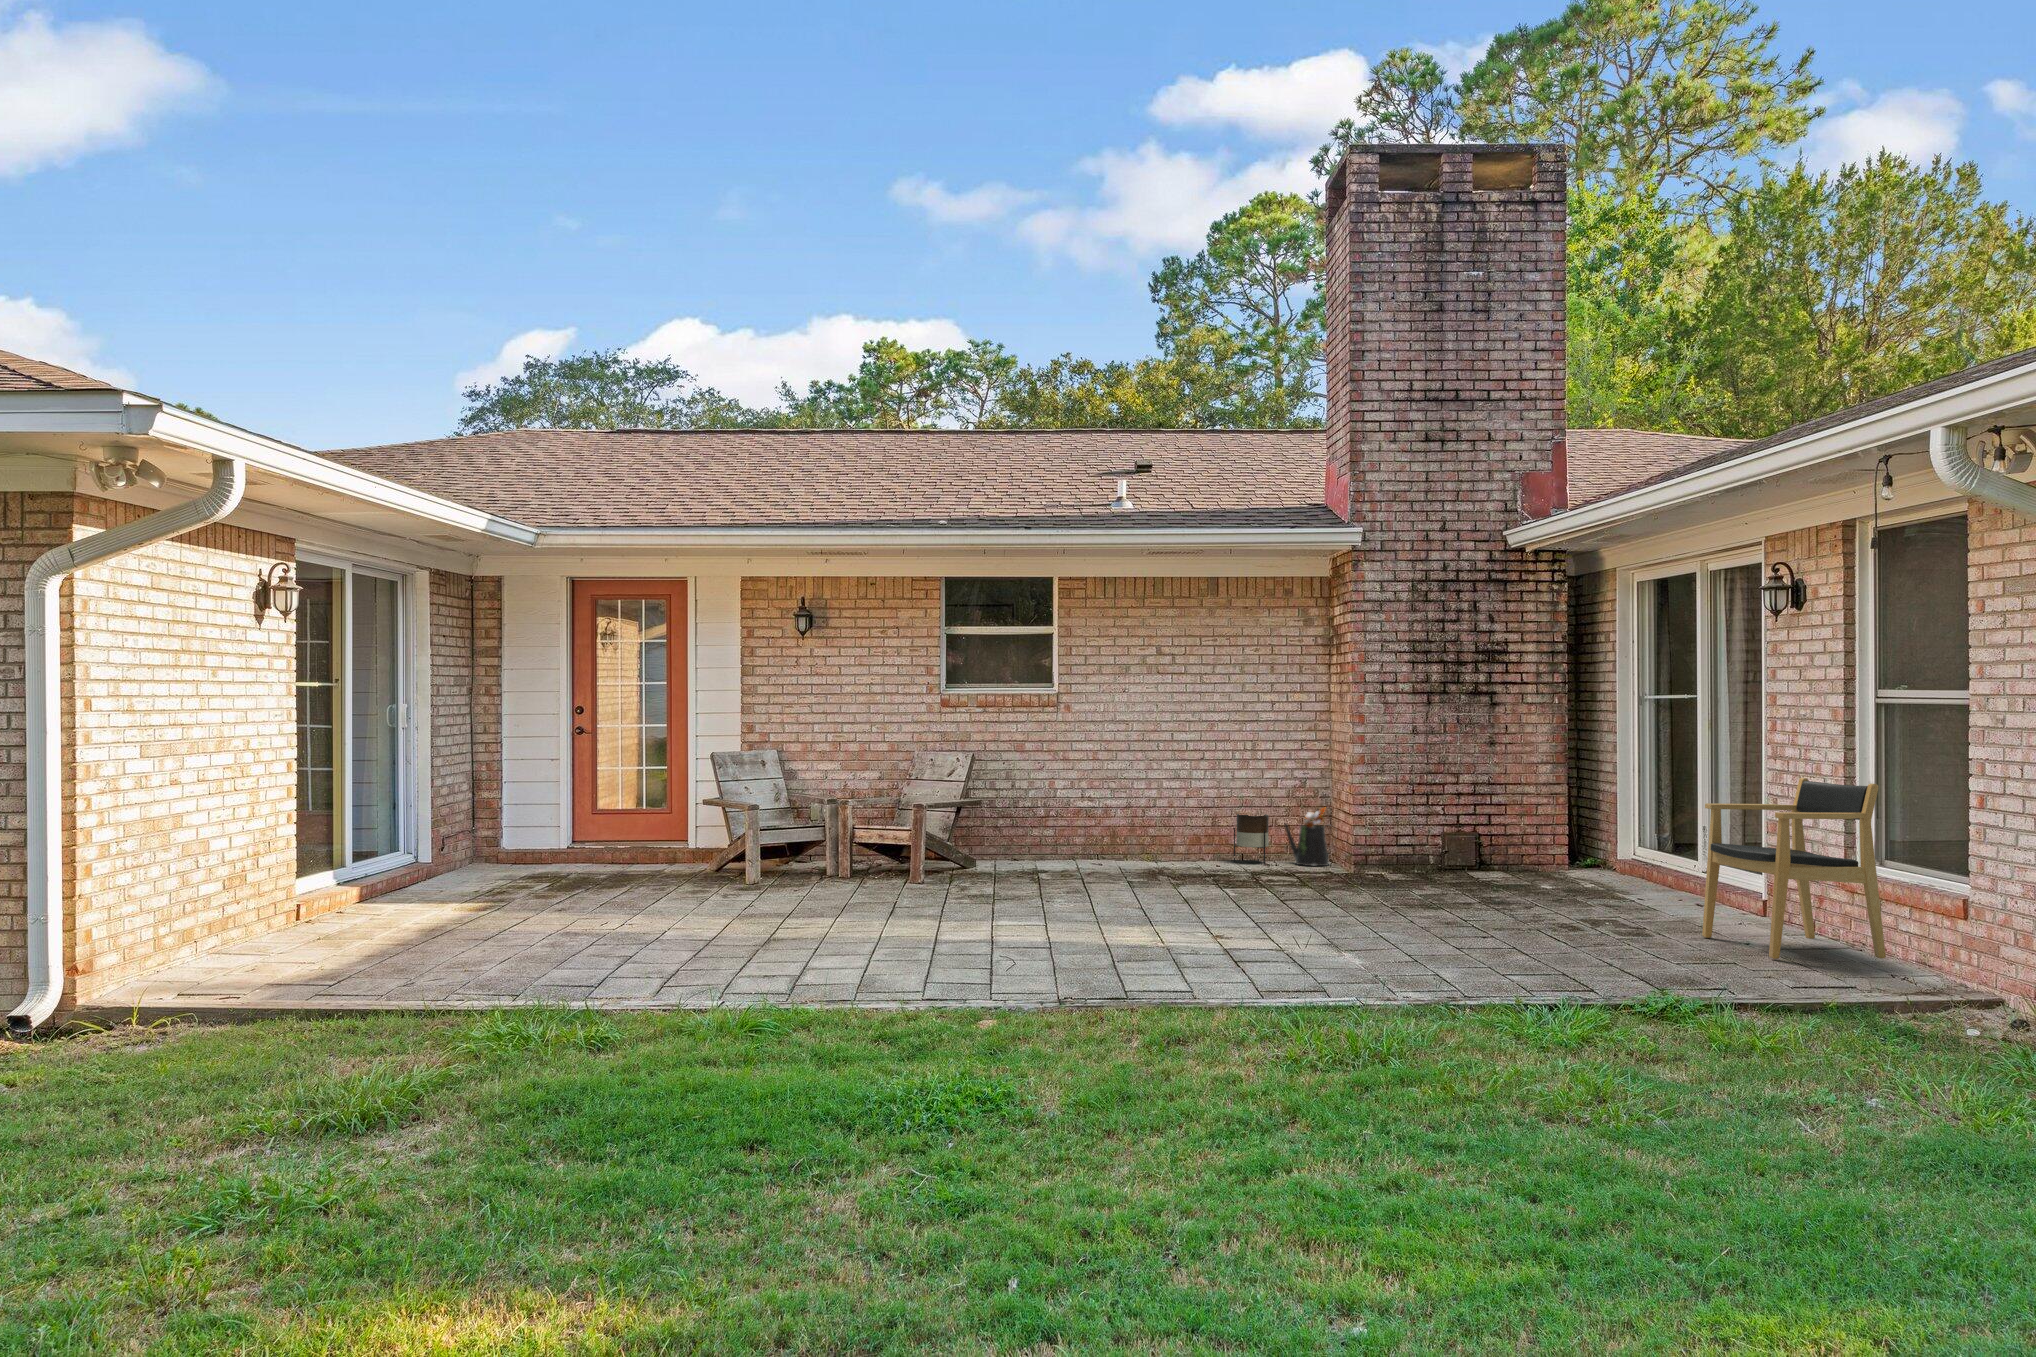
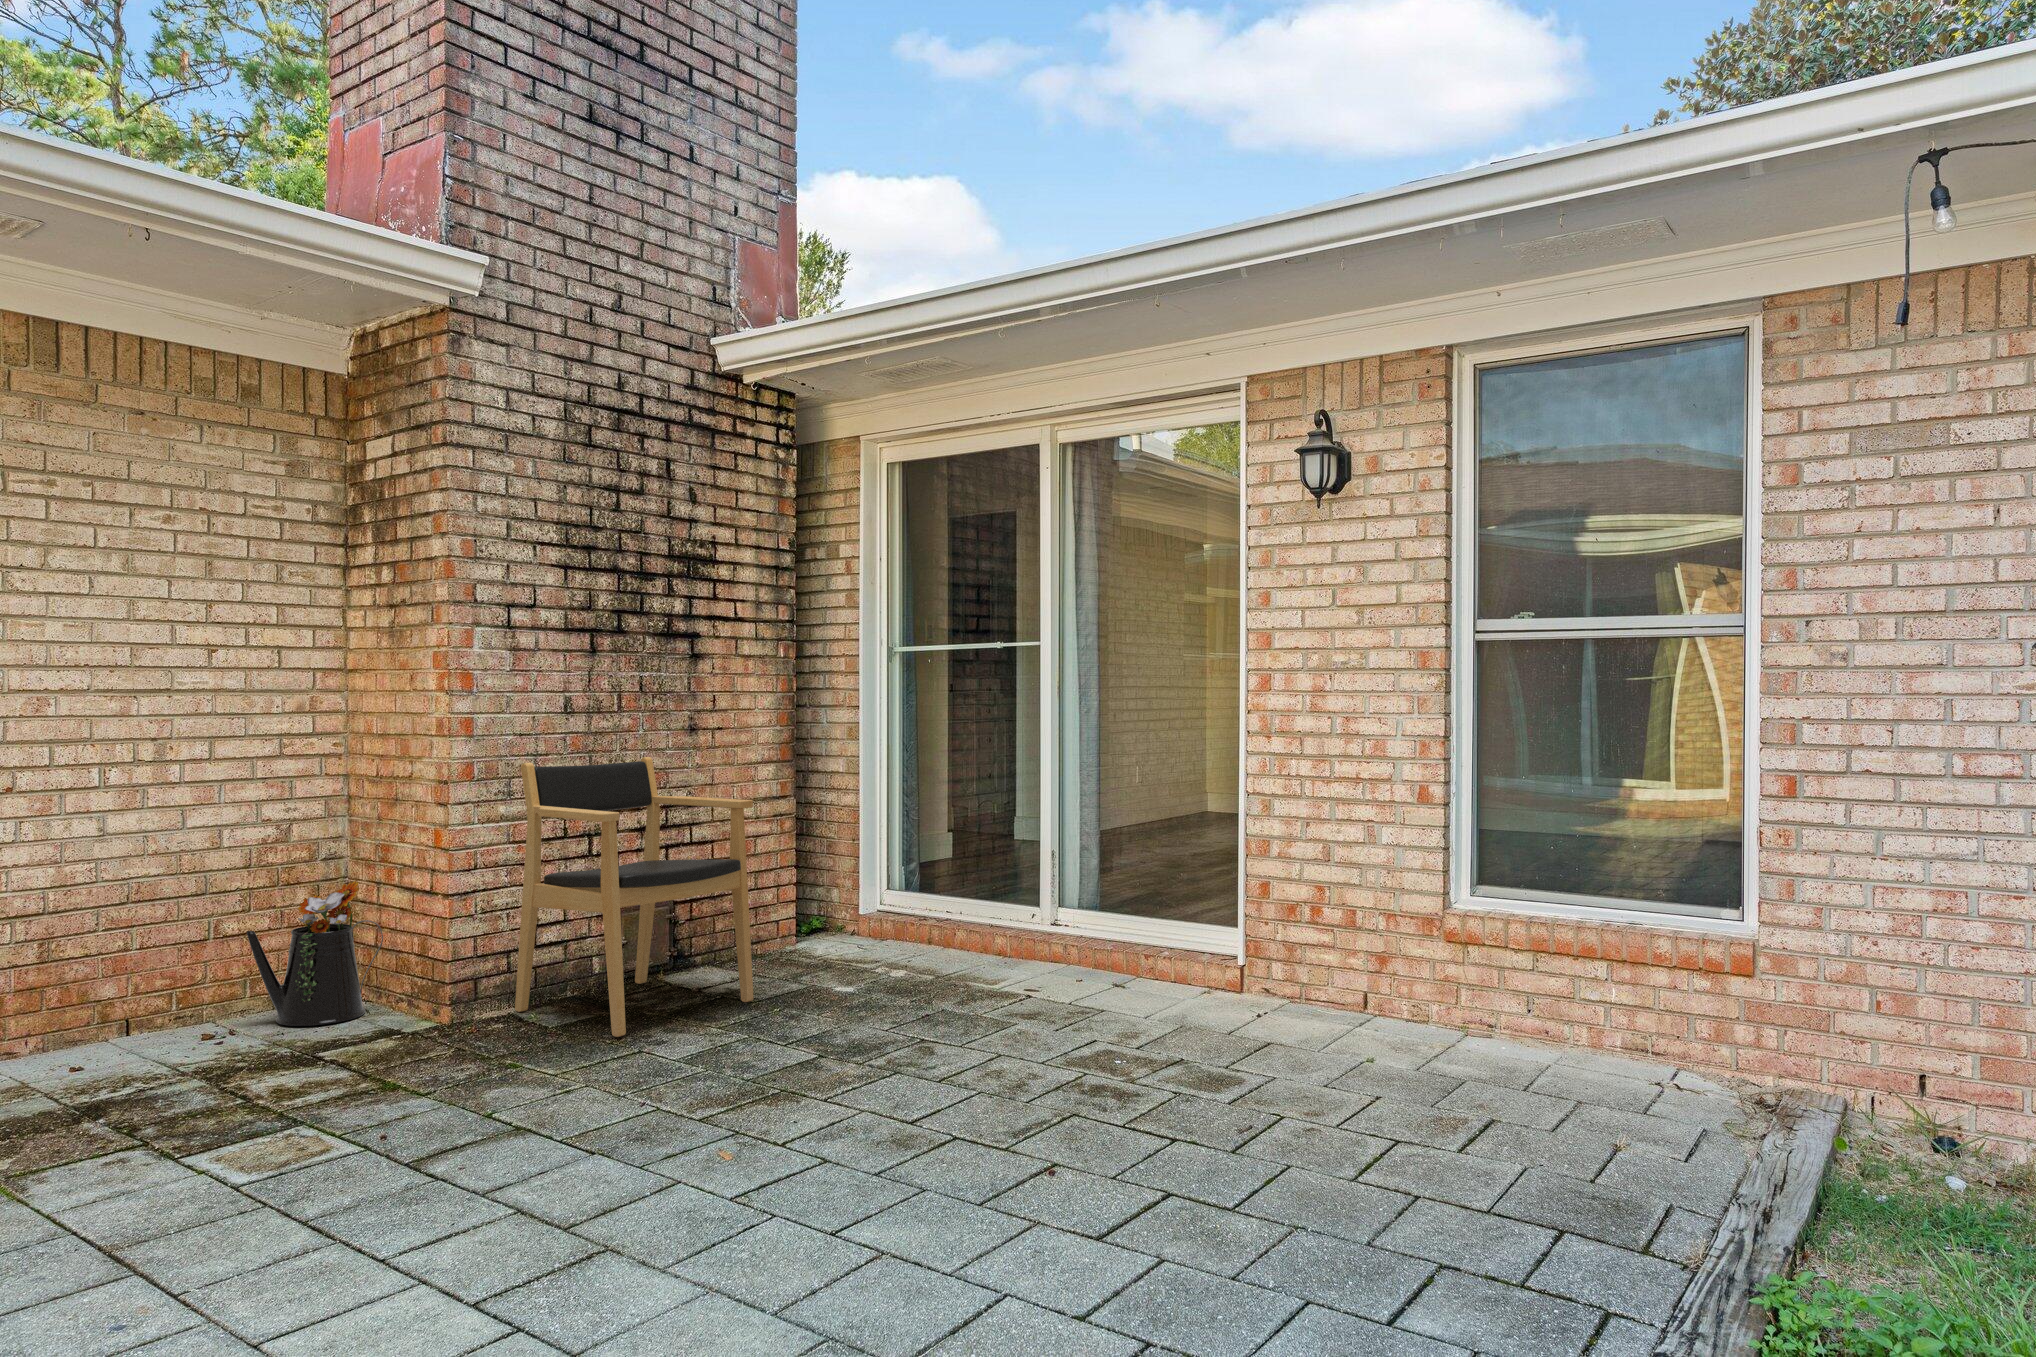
armchair: present [1702,778,1886,959] -> present [515,757,753,1037]
planter: present [1234,813,1269,865] -> none [105,916,207,1053]

